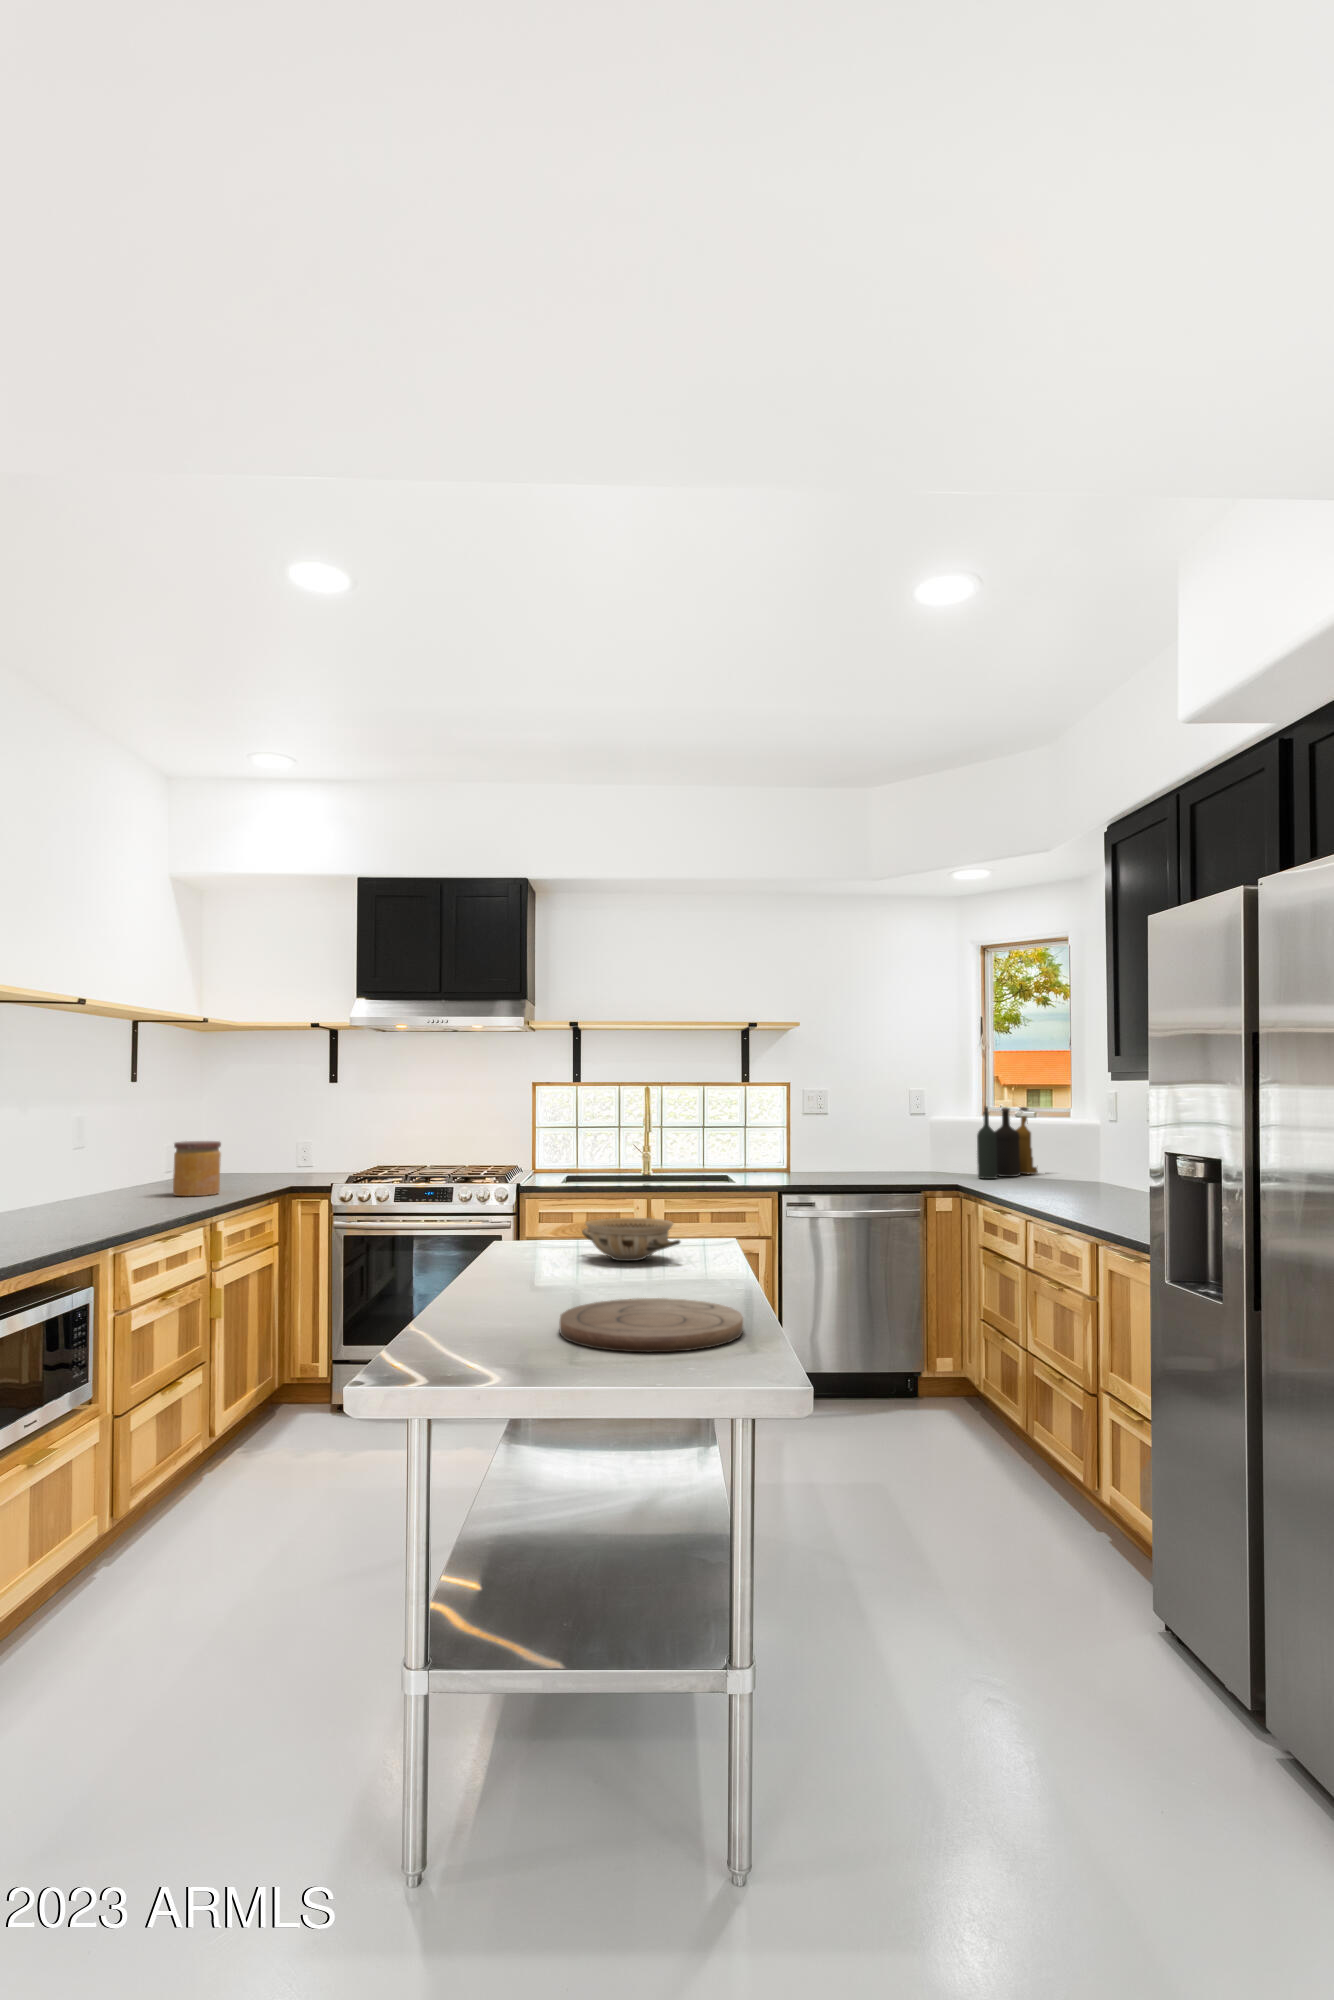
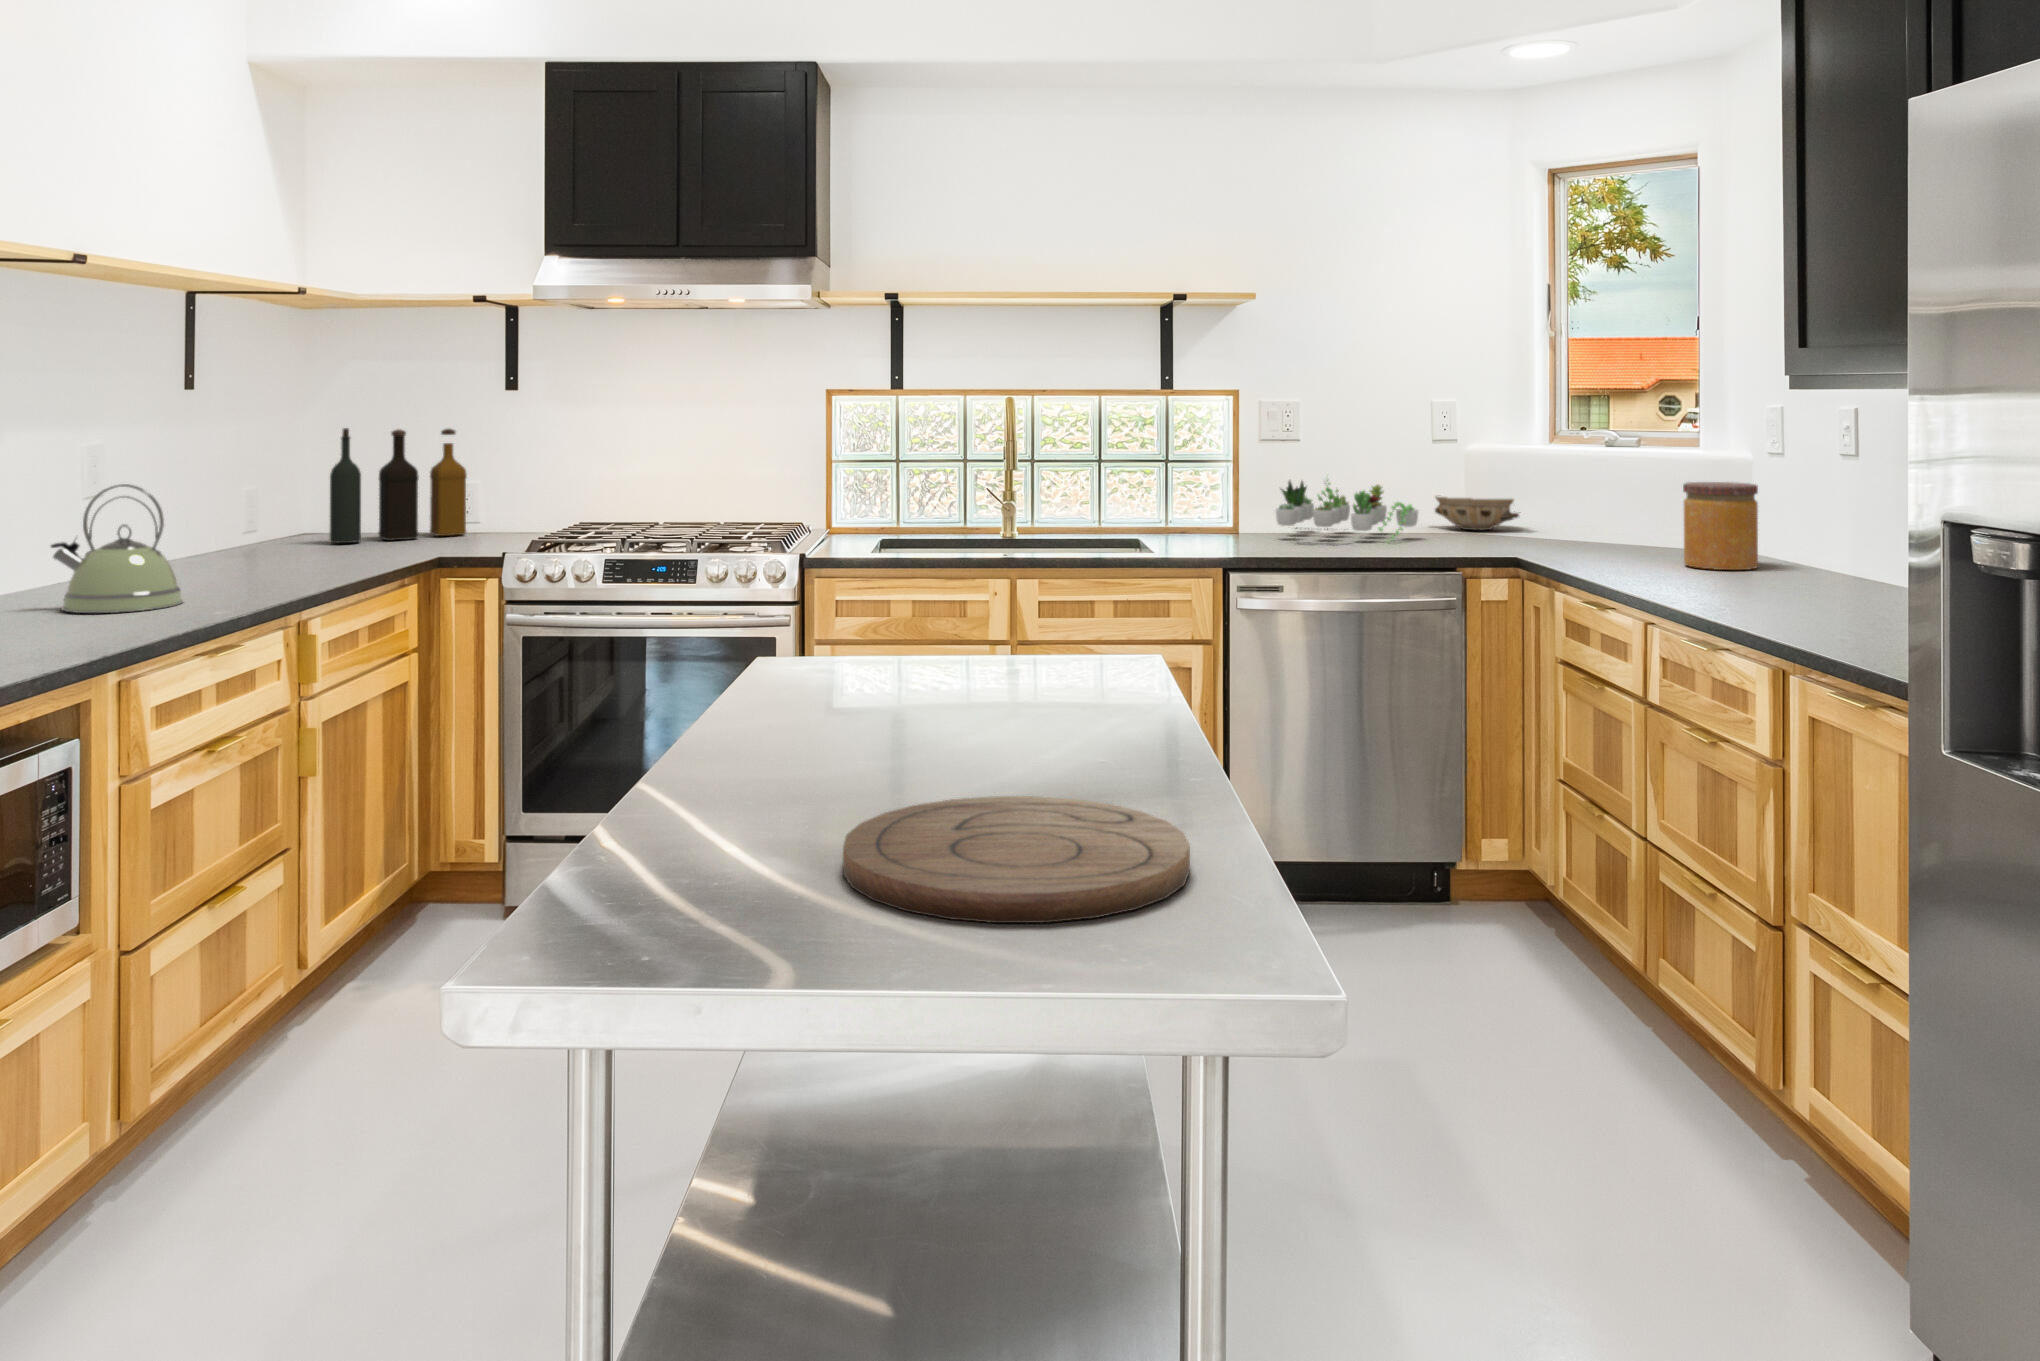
bottle: present [977,1106,1038,1179] -> present [330,428,467,543]
succulent plant: none [810,1135,897,1177] -> present [1276,481,1418,542]
kettle: none [66,1138,145,1216] -> present [51,484,183,613]
jar: present [173,1141,221,1196] -> present [1683,482,1758,570]
ceramic bowl: present [582,1218,680,1261] -> present [1435,497,1519,530]

